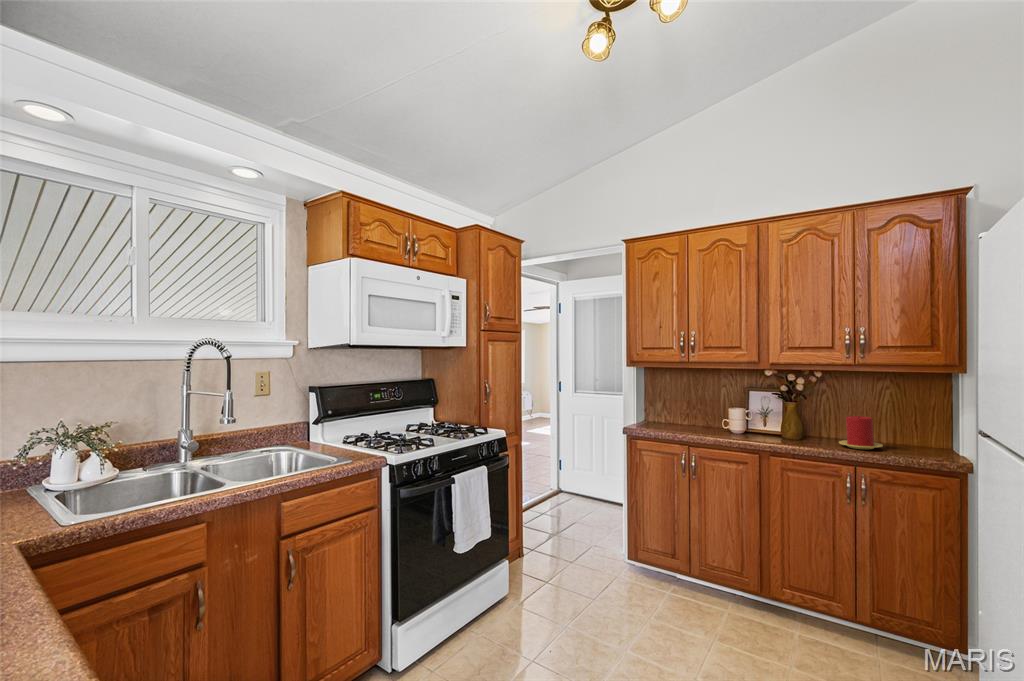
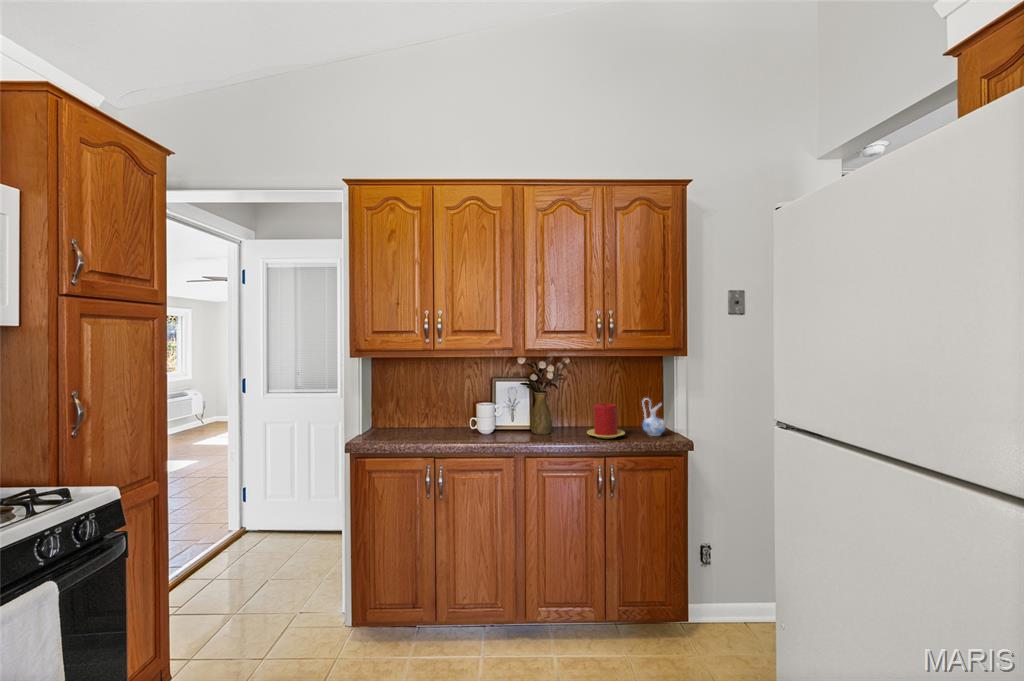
ceramic pitcher: none [906,414,937,454] -> present [642,398,666,436]

